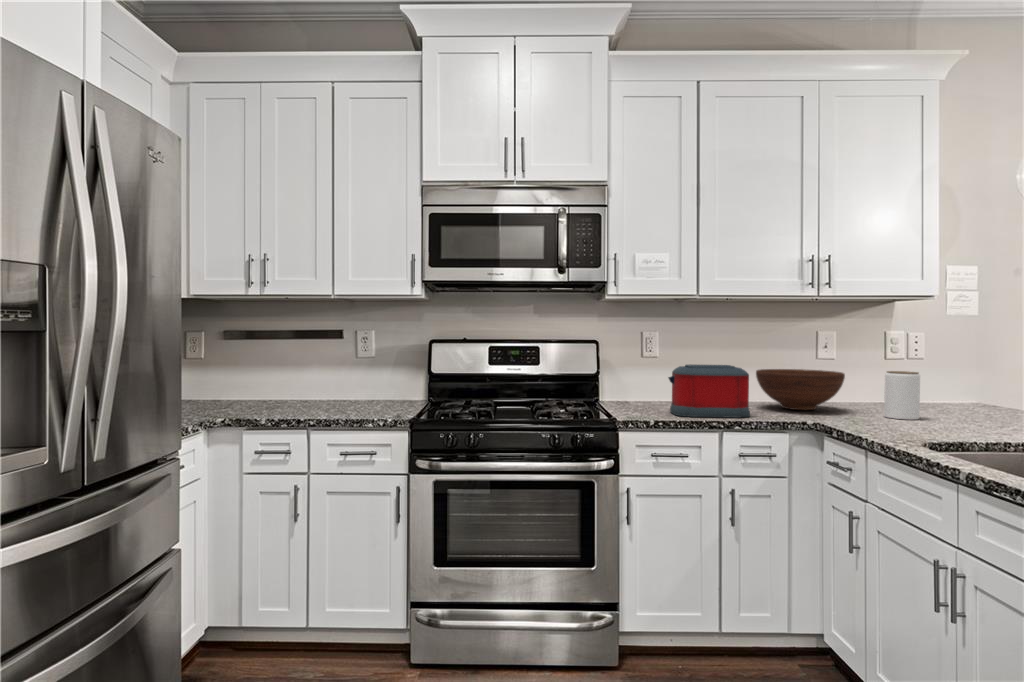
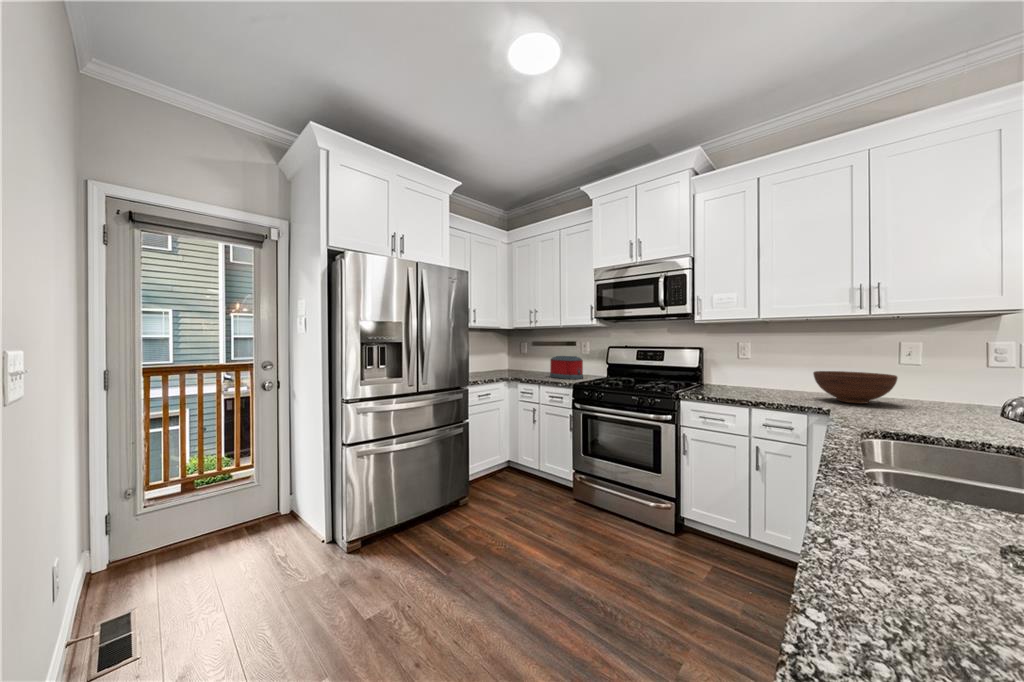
toaster: present [668,364,750,418] -> present [550,356,583,379]
jar: present [884,371,920,420] -> none [920,376,959,419]

